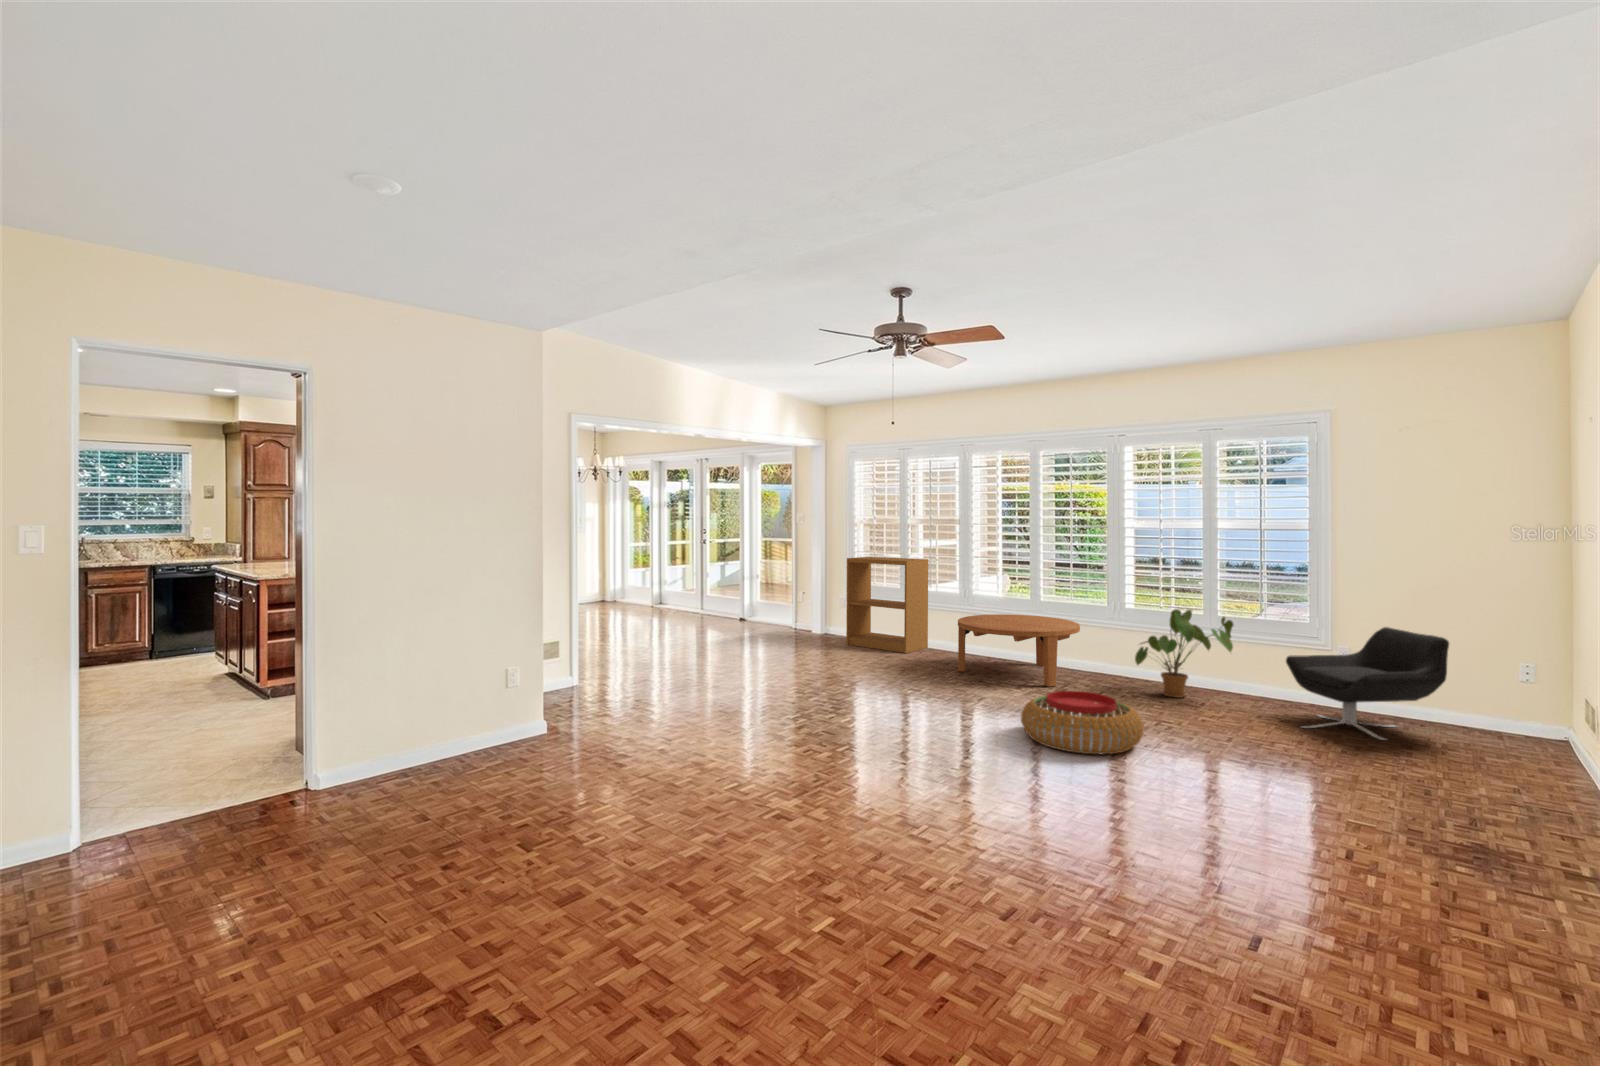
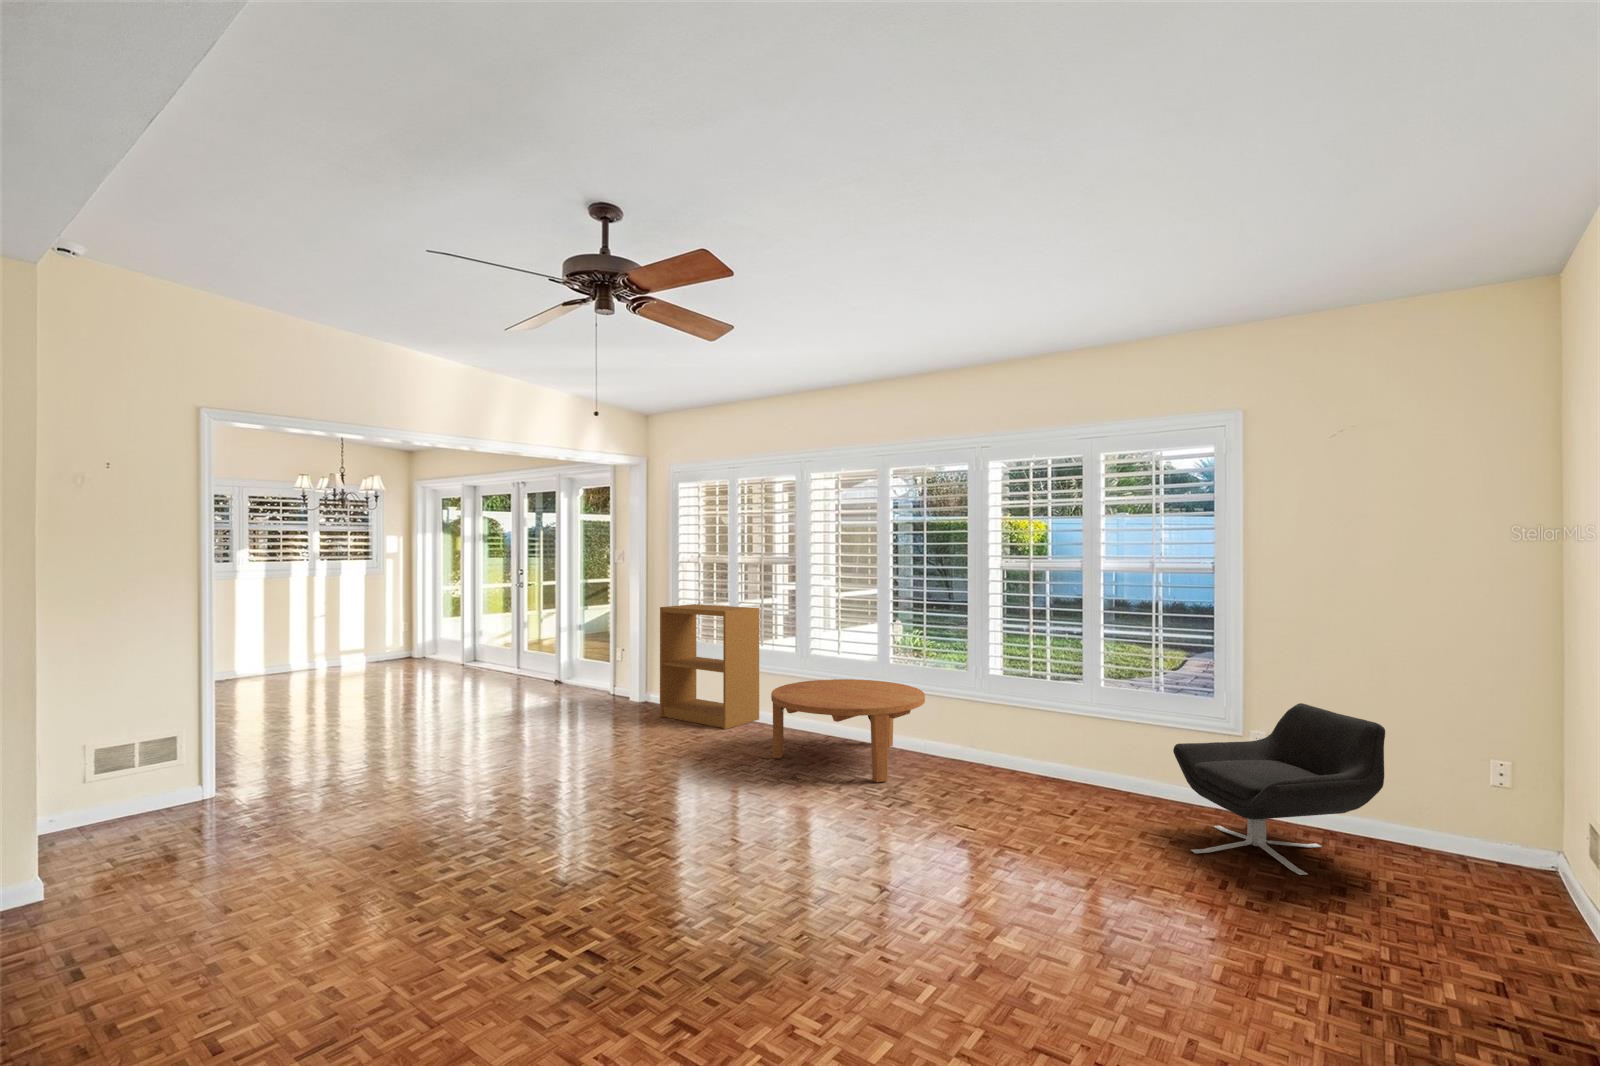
house plant: present [1135,609,1233,698] -> none [986,676,1110,798]
pouf: present [1021,691,1144,754] -> none [788,810,960,924]

